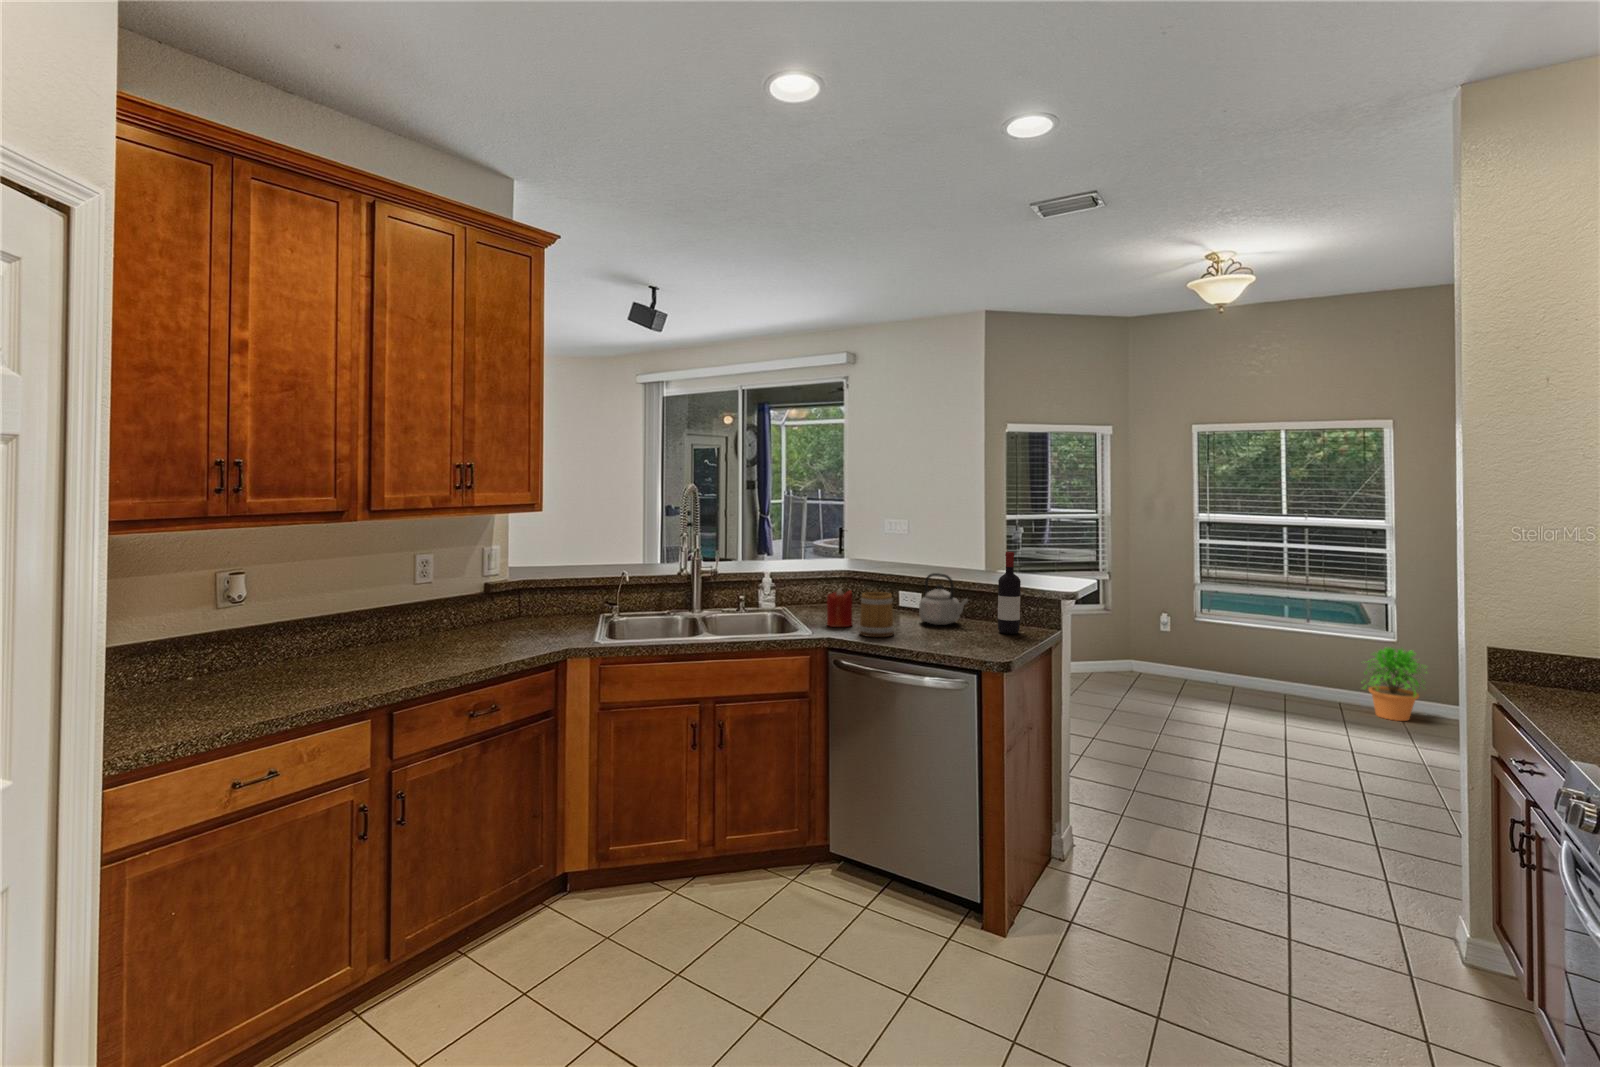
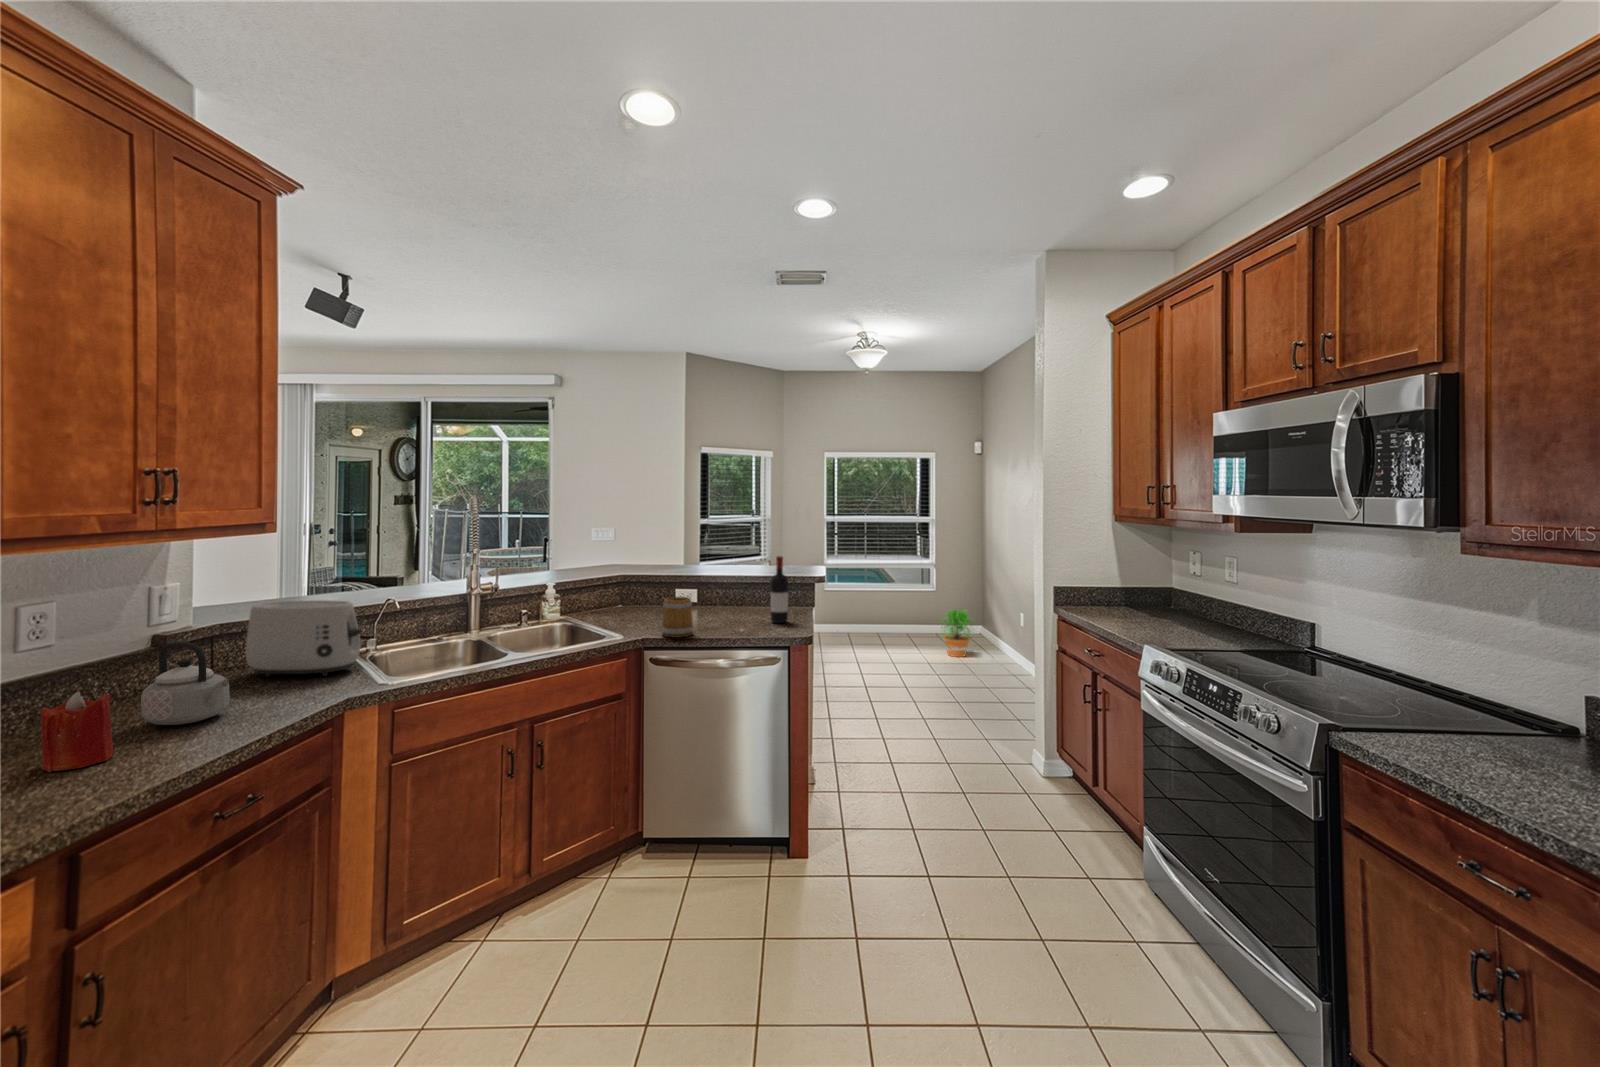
toaster: none [506,571,582,637] -> present [246,600,362,677]
teapot: present [919,573,968,625] -> present [141,642,230,725]
candle: present [827,588,852,627] -> present [41,692,113,772]

